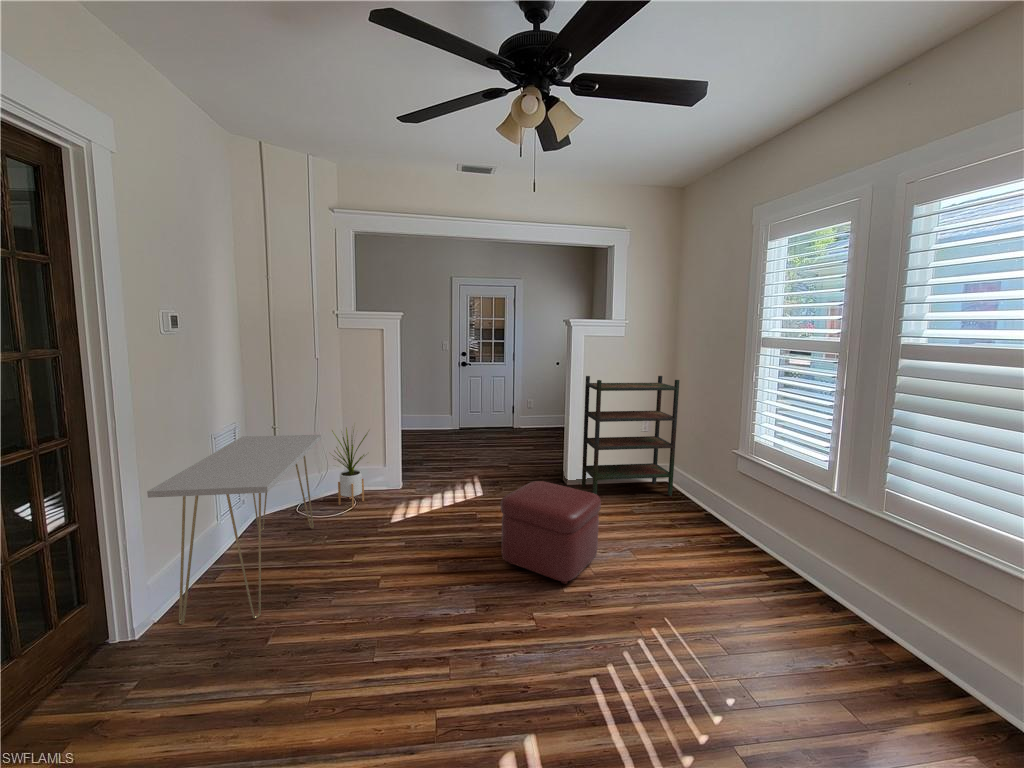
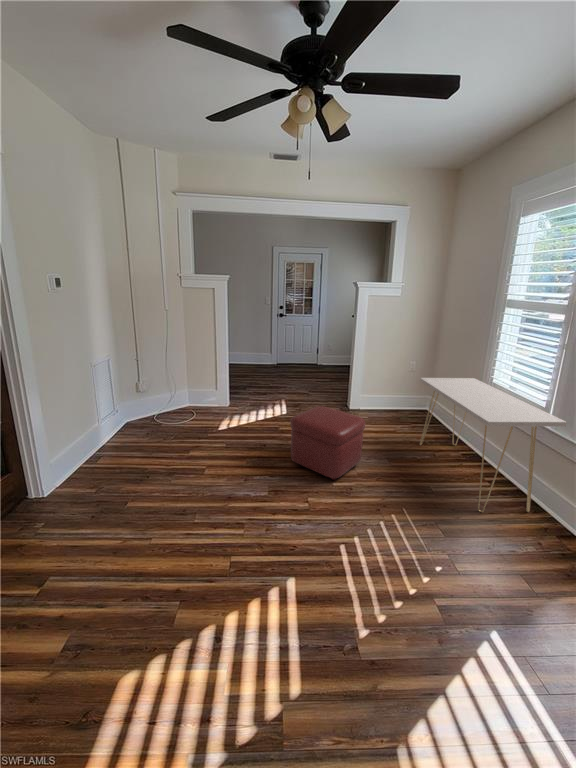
bookshelf: present [582,376,680,496] -> none [360,327,442,421]
house plant: present [332,428,367,507] -> none [173,358,207,418]
console table: present [147,435,321,625] -> present [420,378,567,512]

